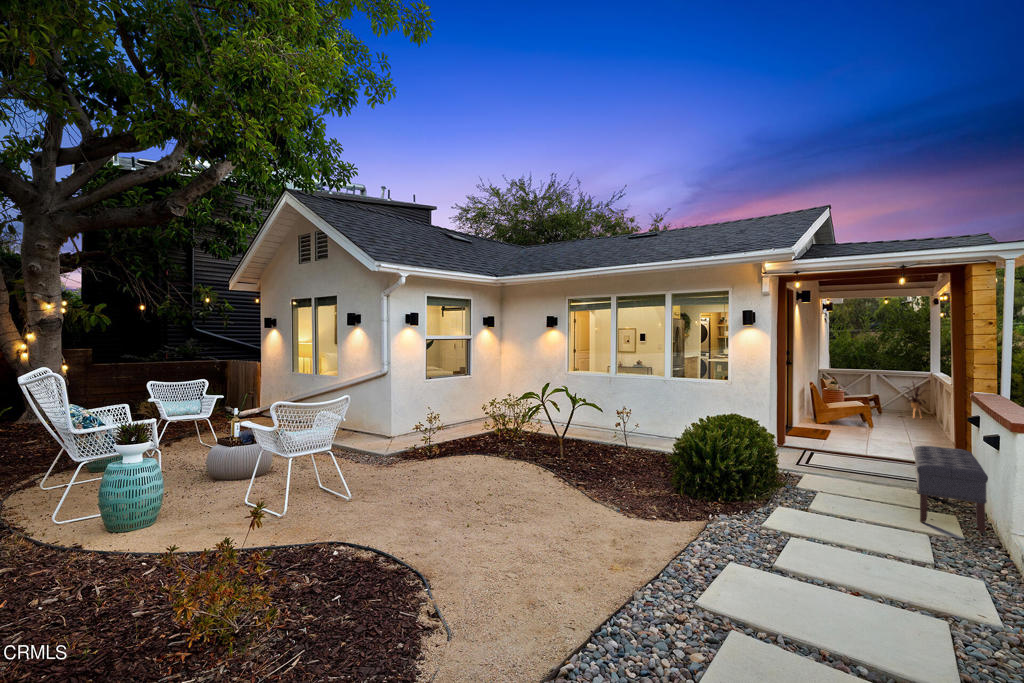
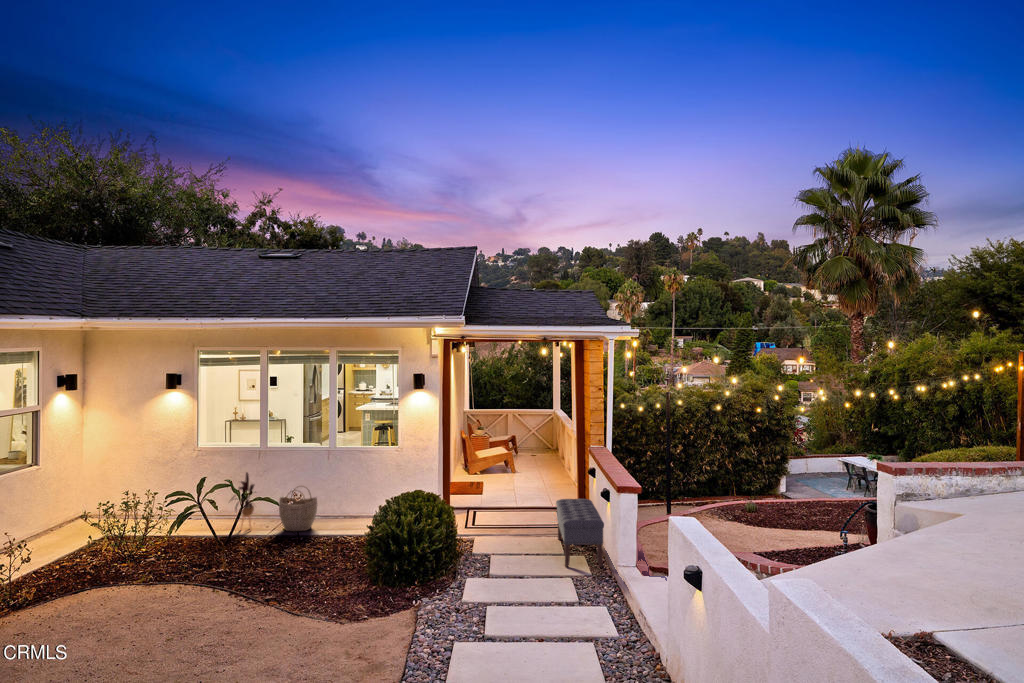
house plant: present [906,383,926,417] -> present [231,473,254,529]
woven basket: none [621,407,653,444] -> present [279,486,317,531]

